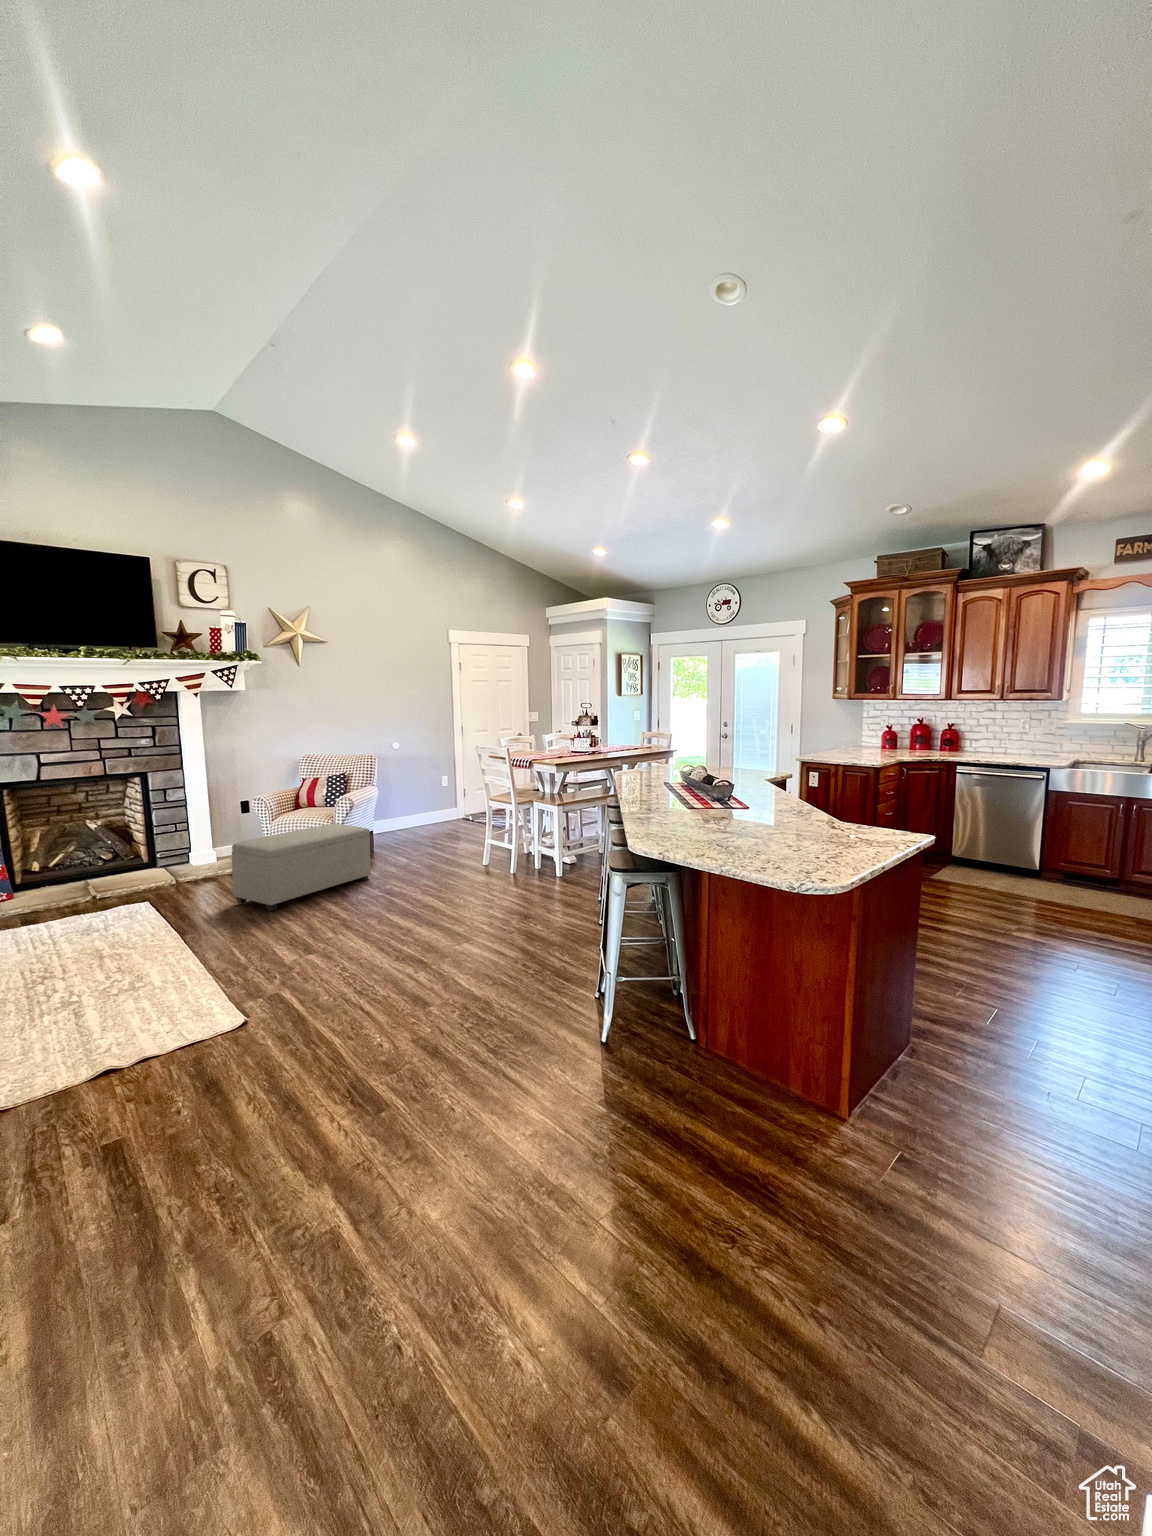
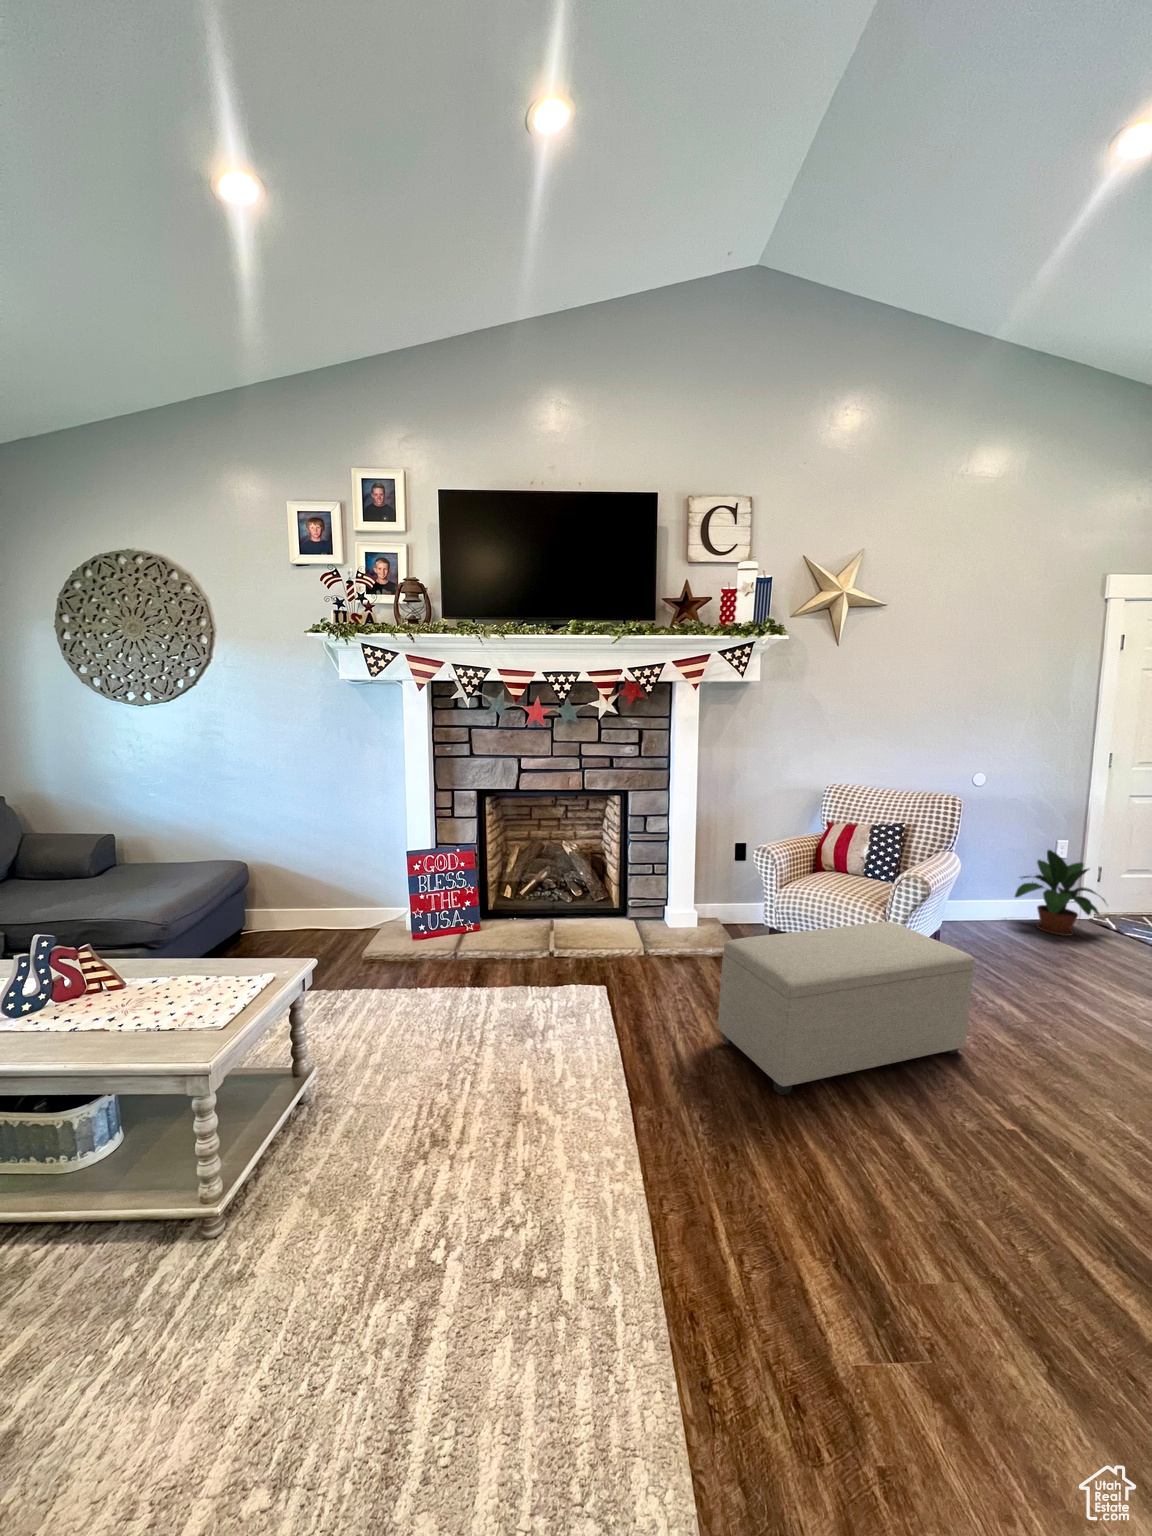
potted plant: none [419,782,463,828] -> present [1015,850,1105,936]

